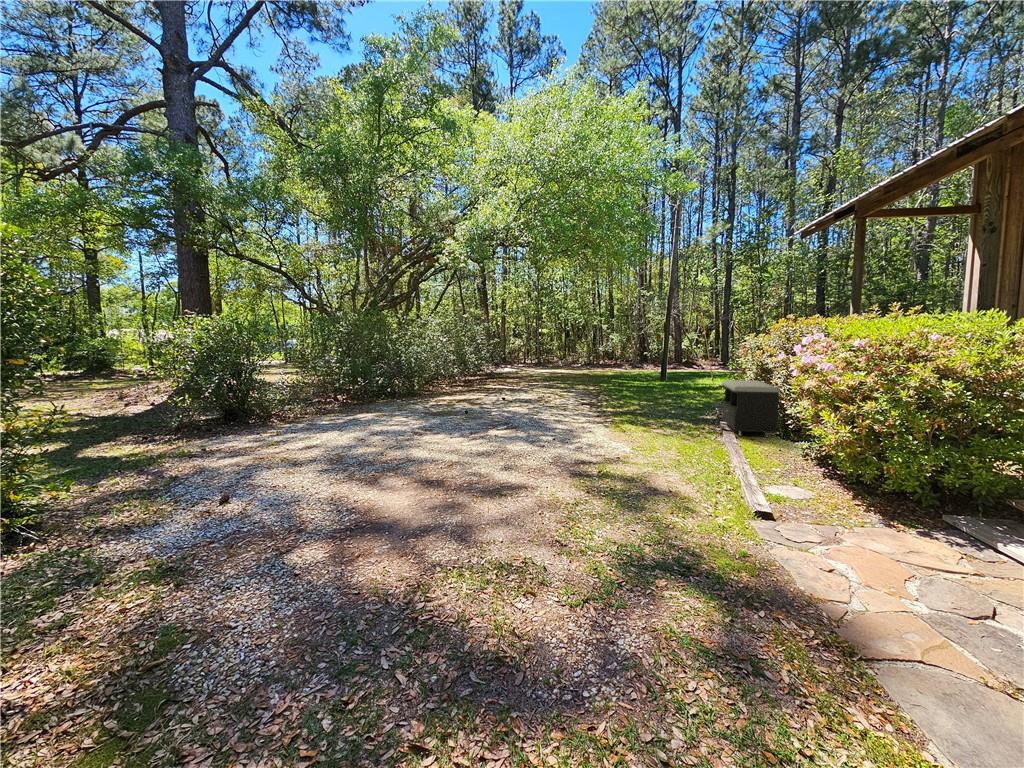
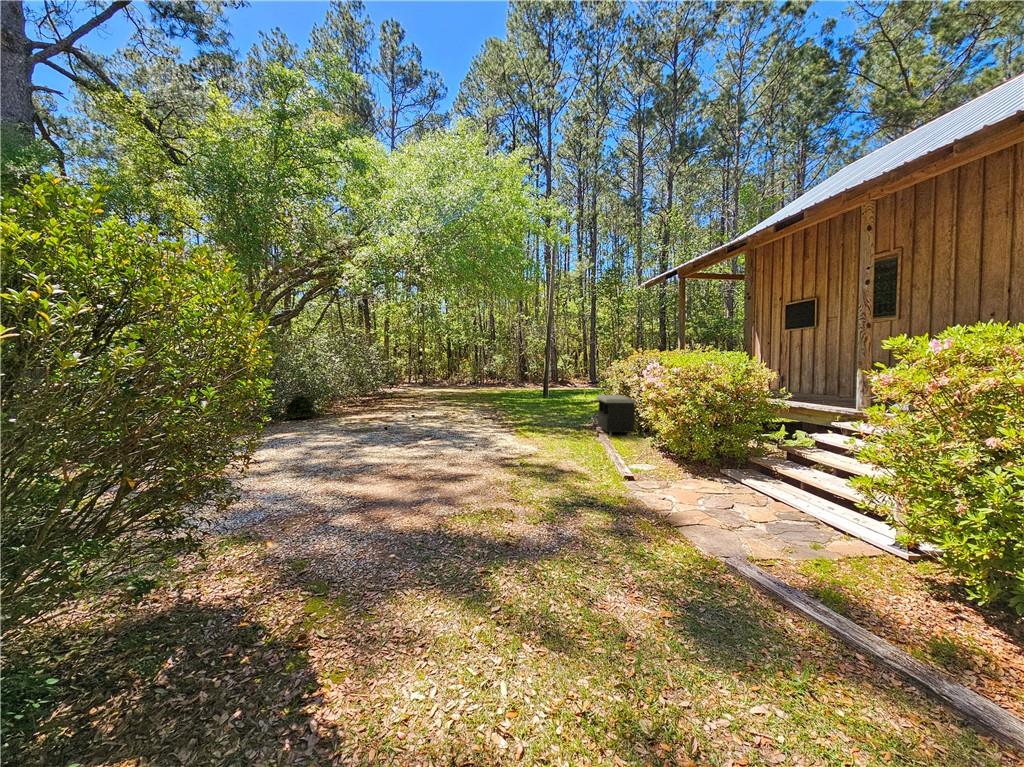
potted plant: none [382,375,410,399] -> present [285,396,314,419]

